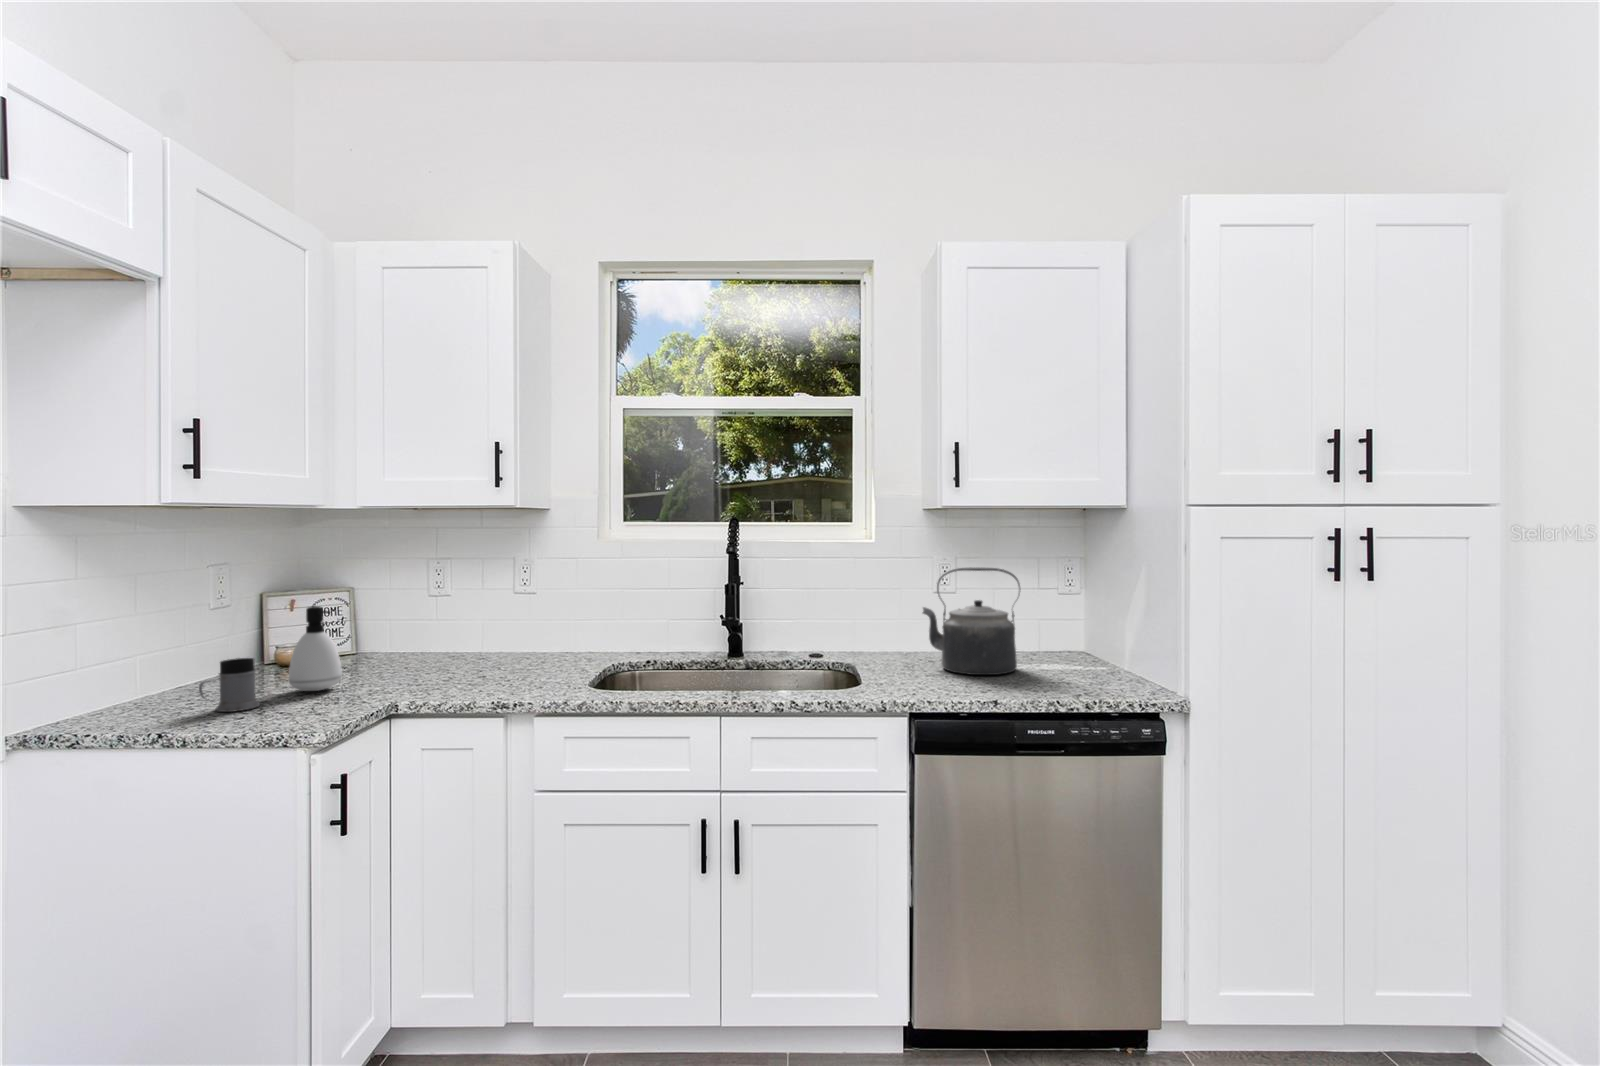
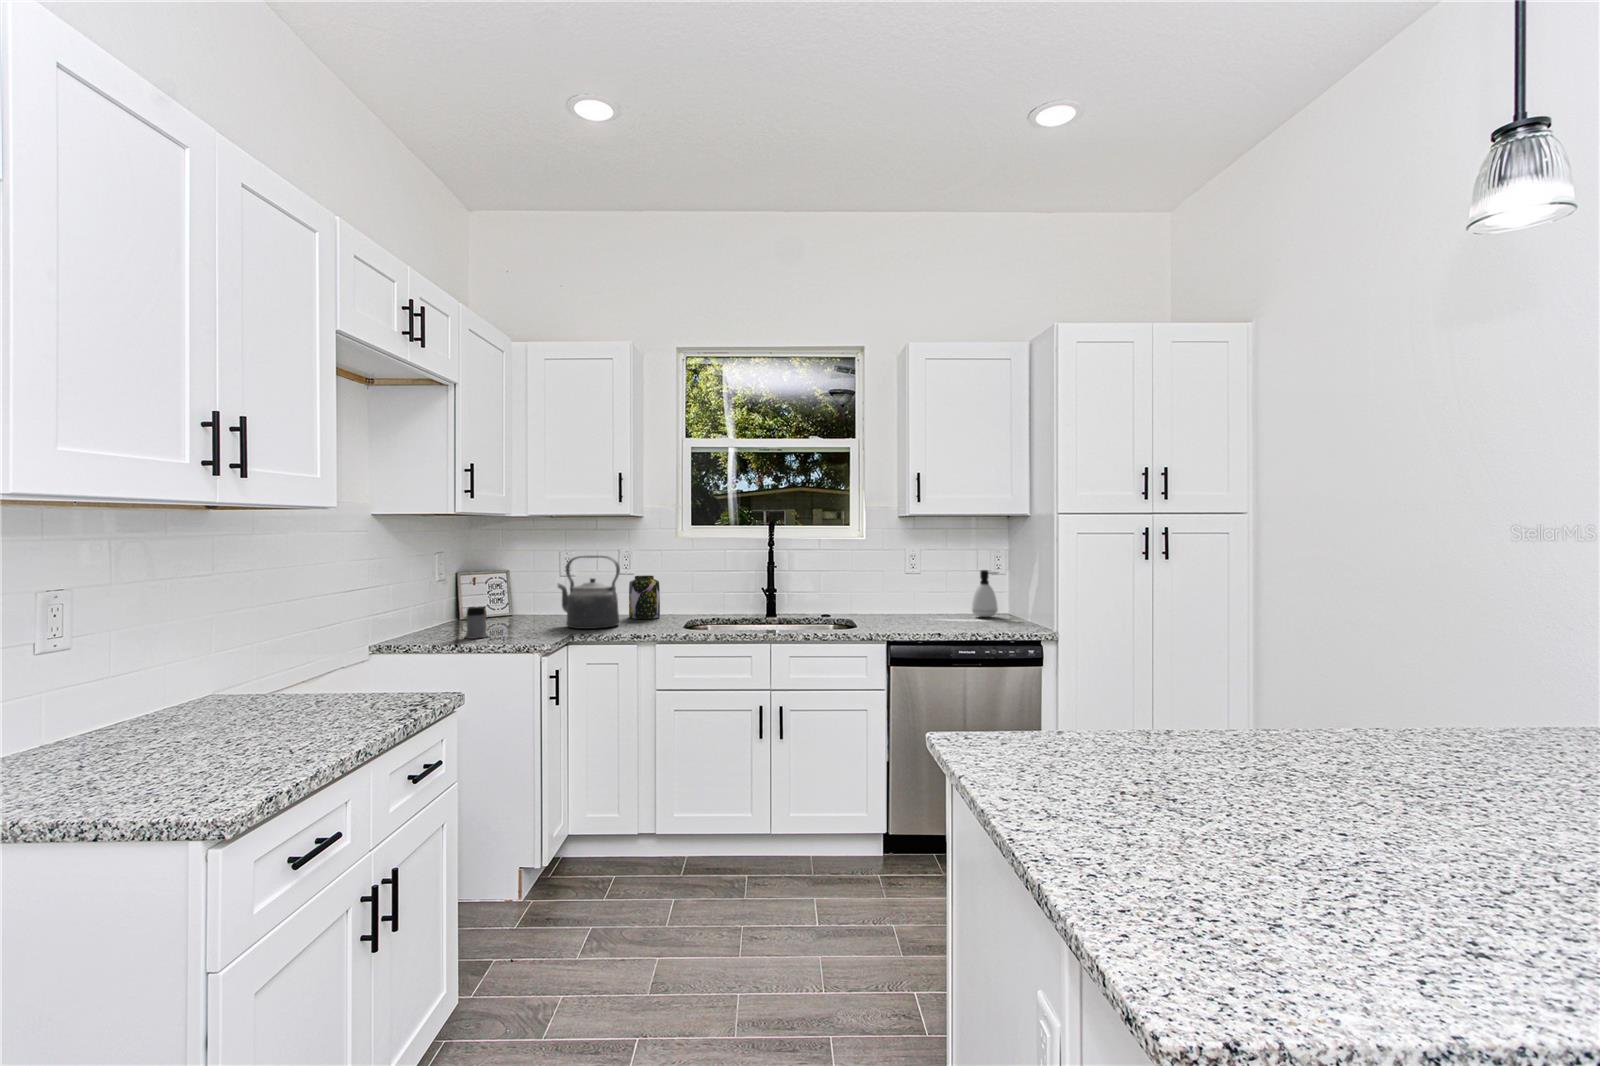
kettle: present [923,568,1020,675] -> present [558,556,620,629]
jar: none [524,599,570,664] -> present [629,575,660,619]
soap dispenser: present [289,606,342,691] -> present [972,570,998,617]

